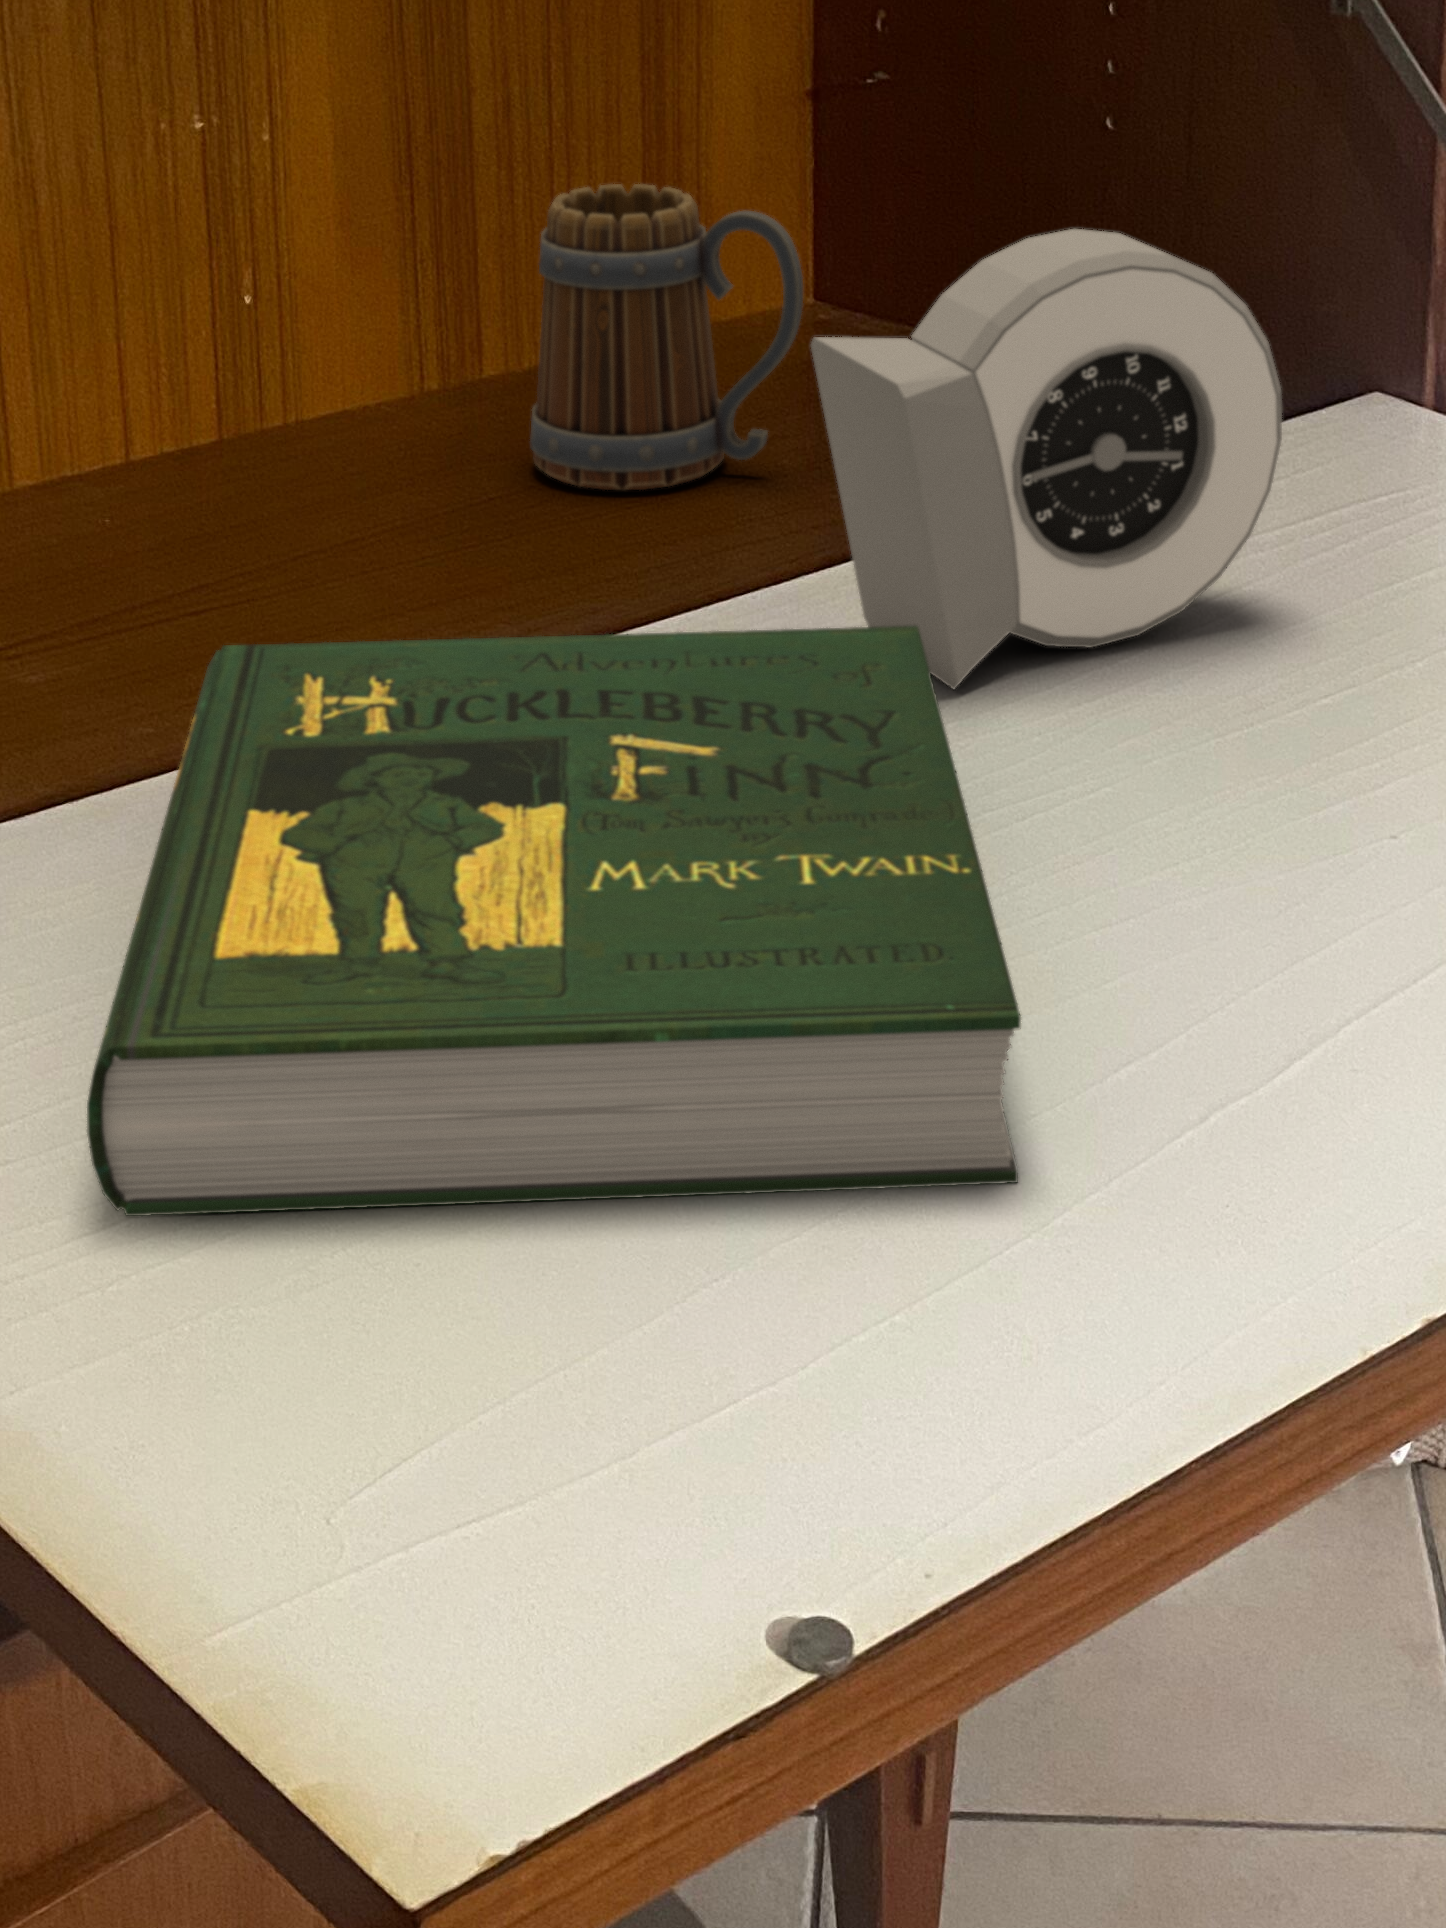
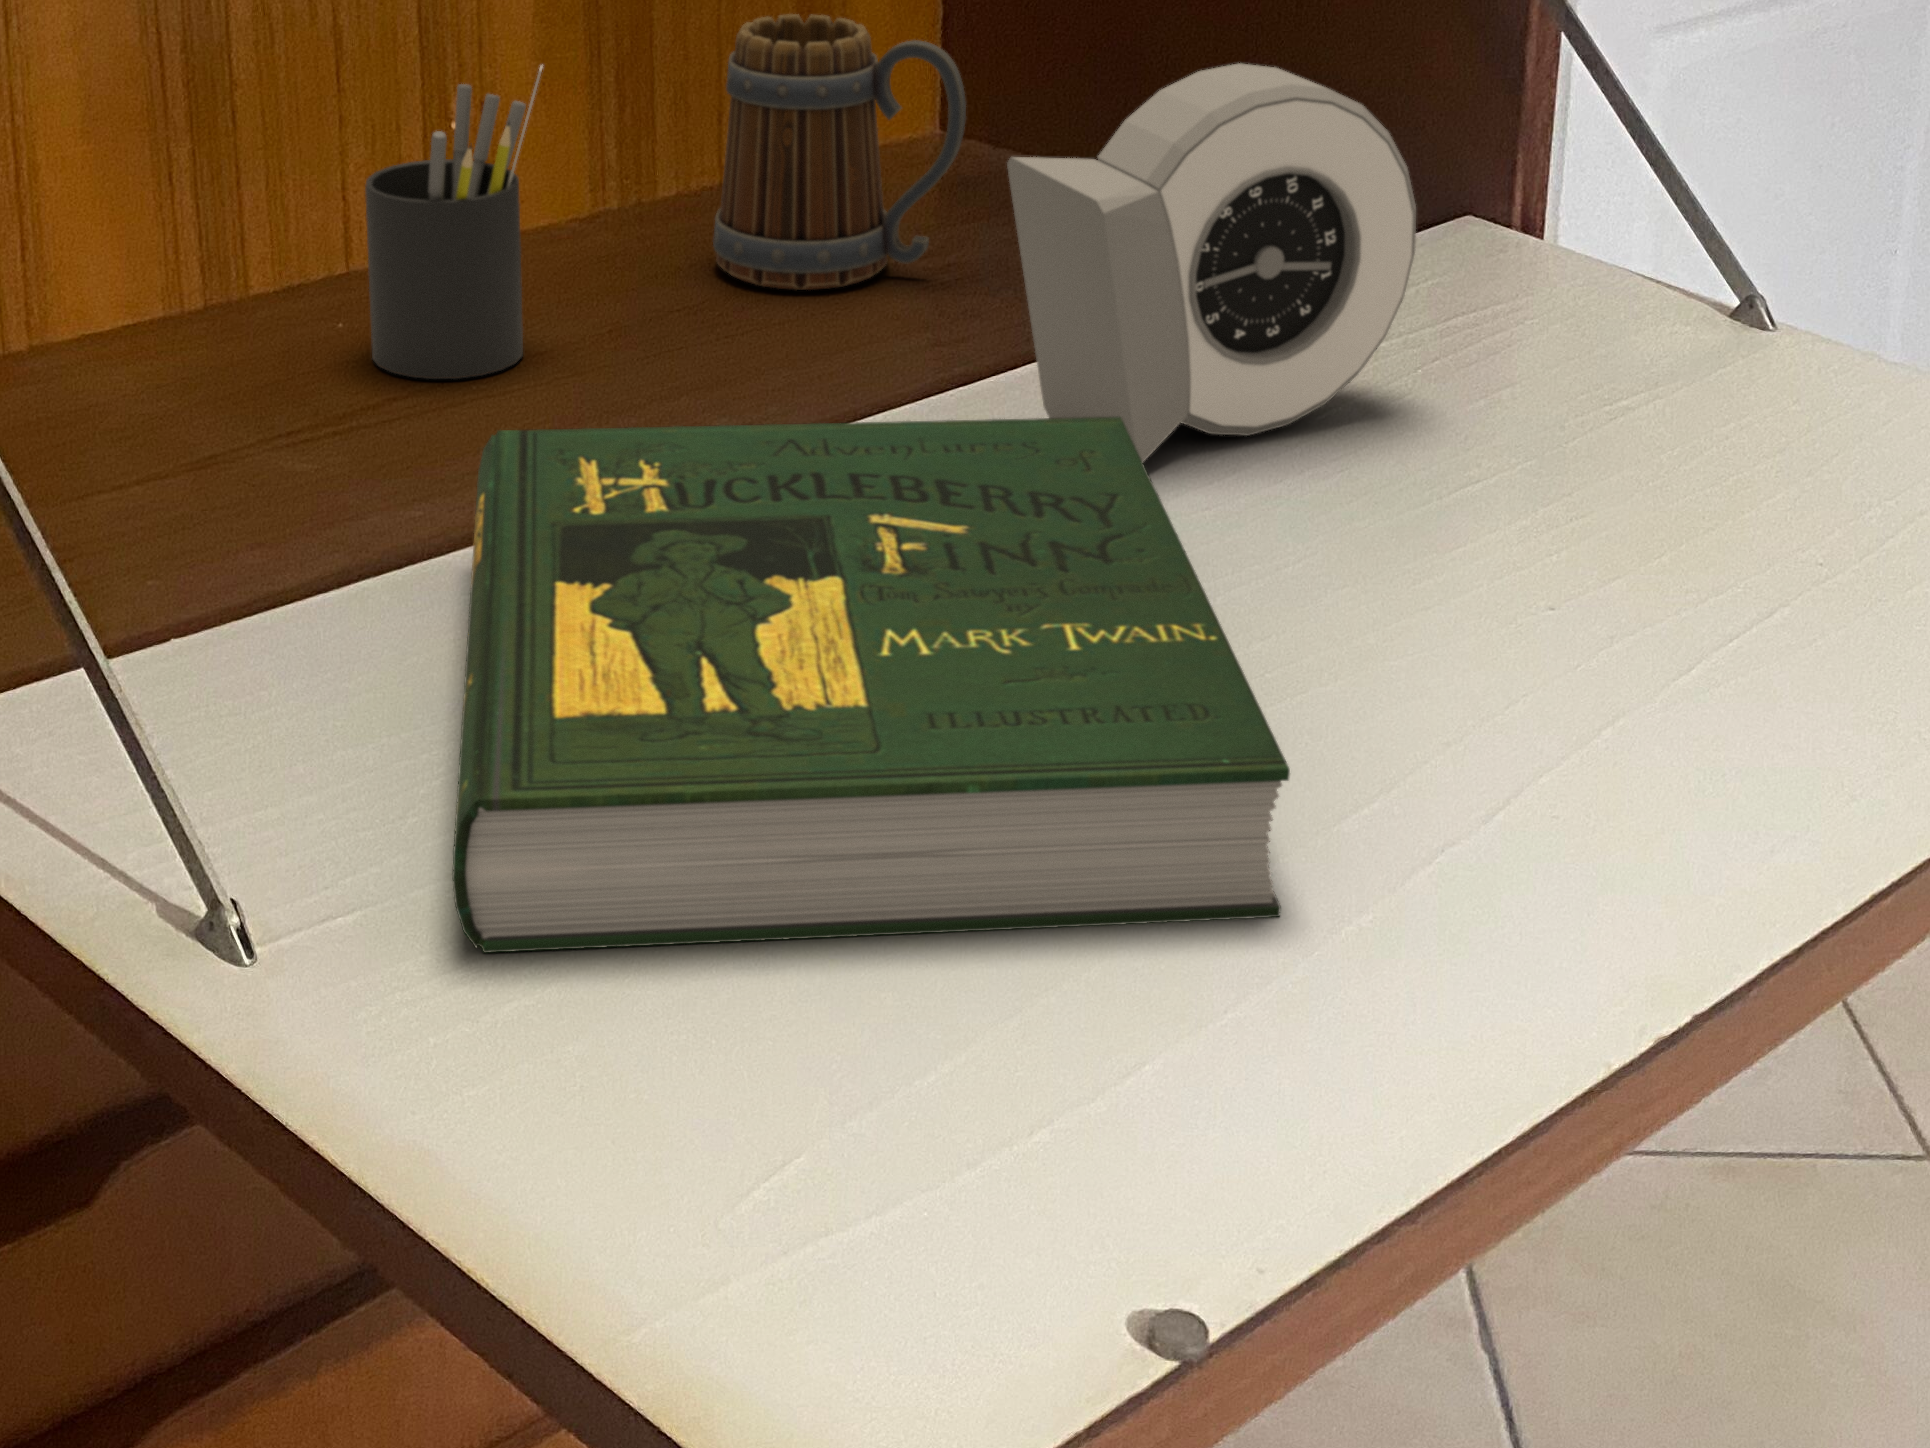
pen holder: none [123,243,315,592] -> present [365,66,542,379]

